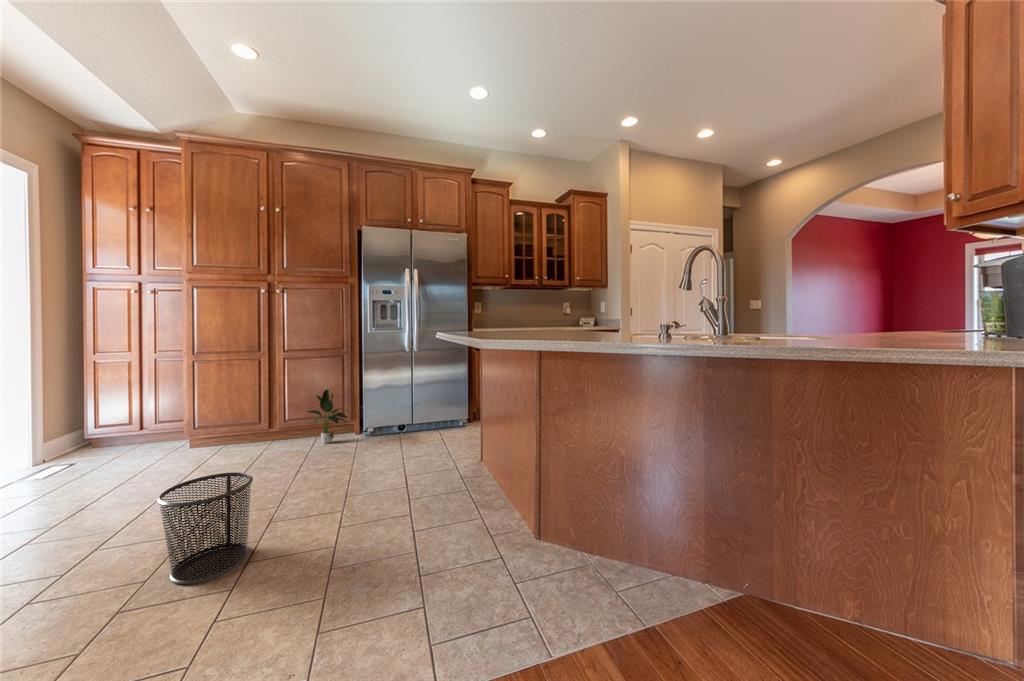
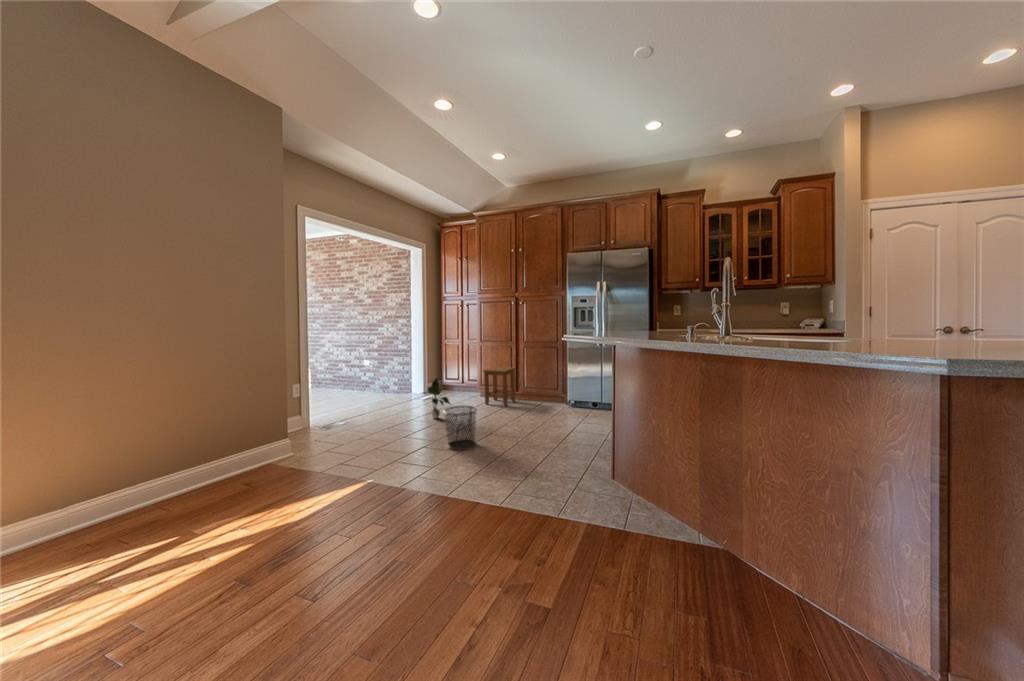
potted plant: present [307,390,347,444] -> present [423,378,450,418]
stool: none [208,391,272,461] -> present [483,367,516,406]

